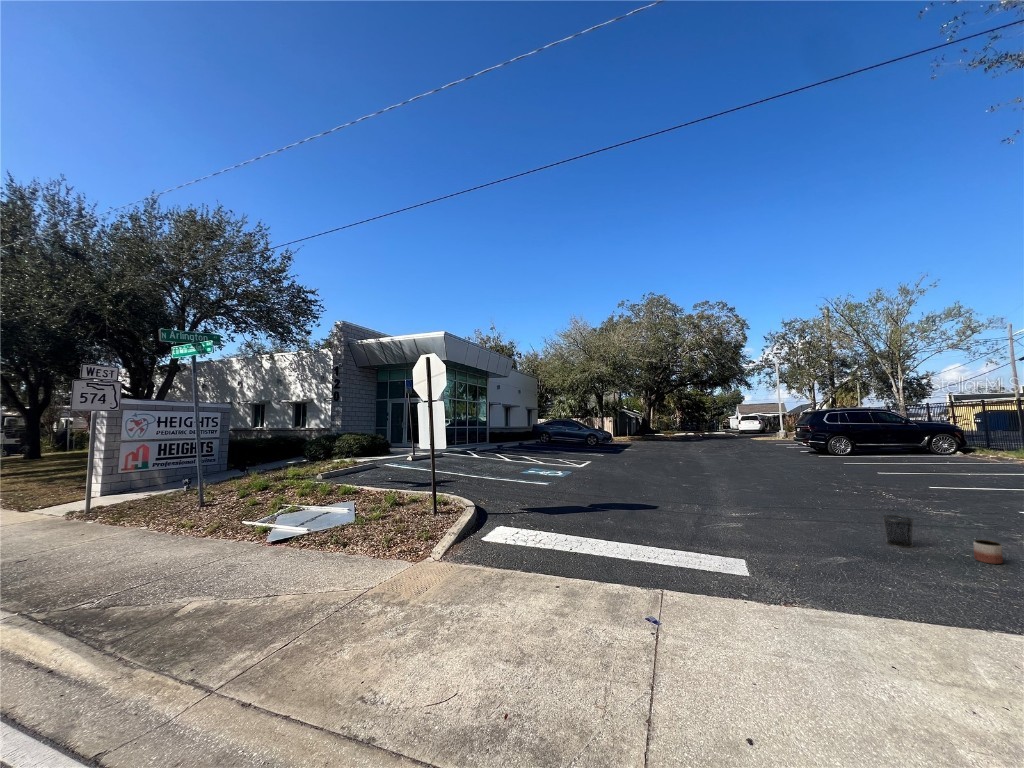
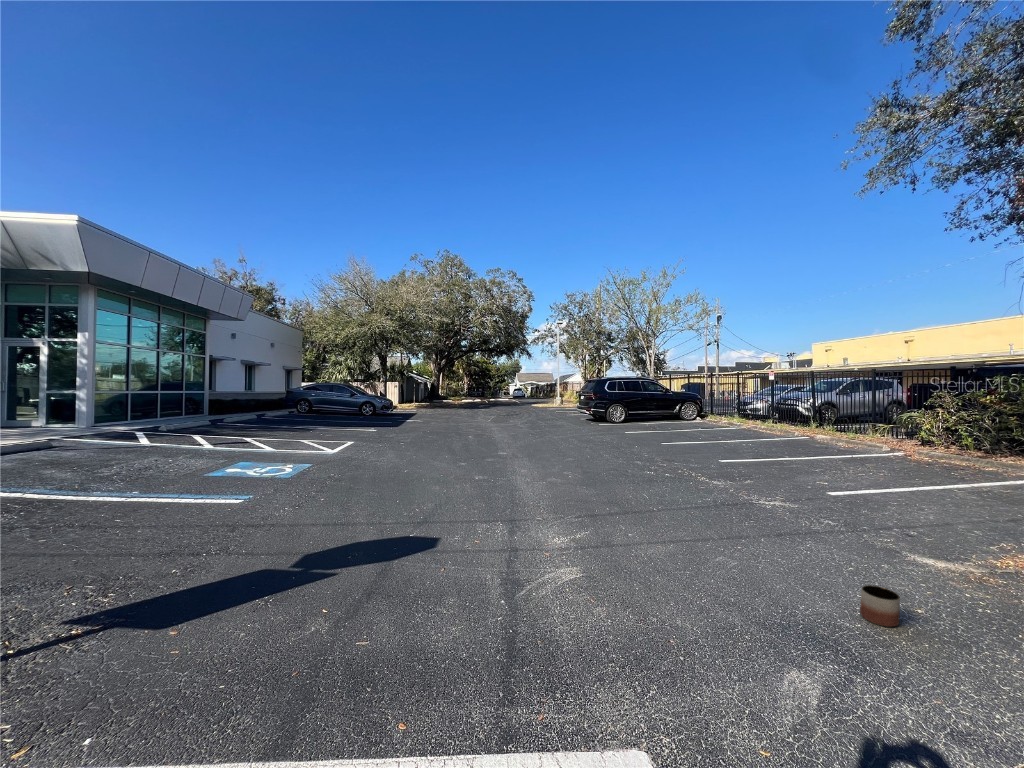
waste bin: present [883,515,914,548] -> none [736,545,779,599]

